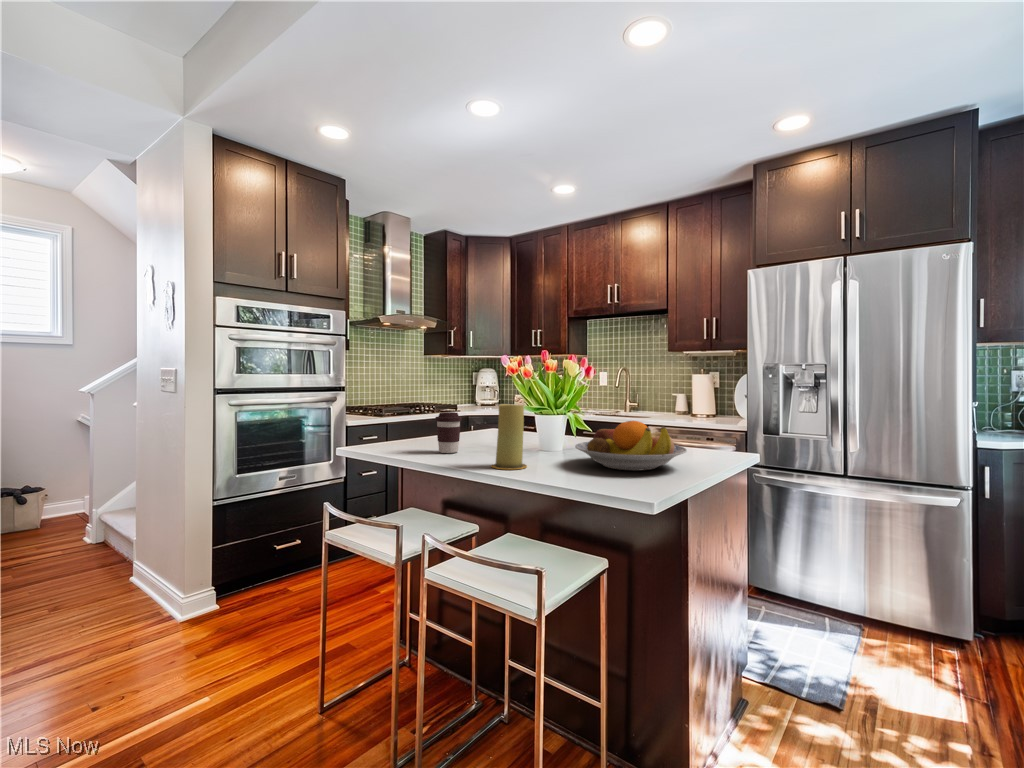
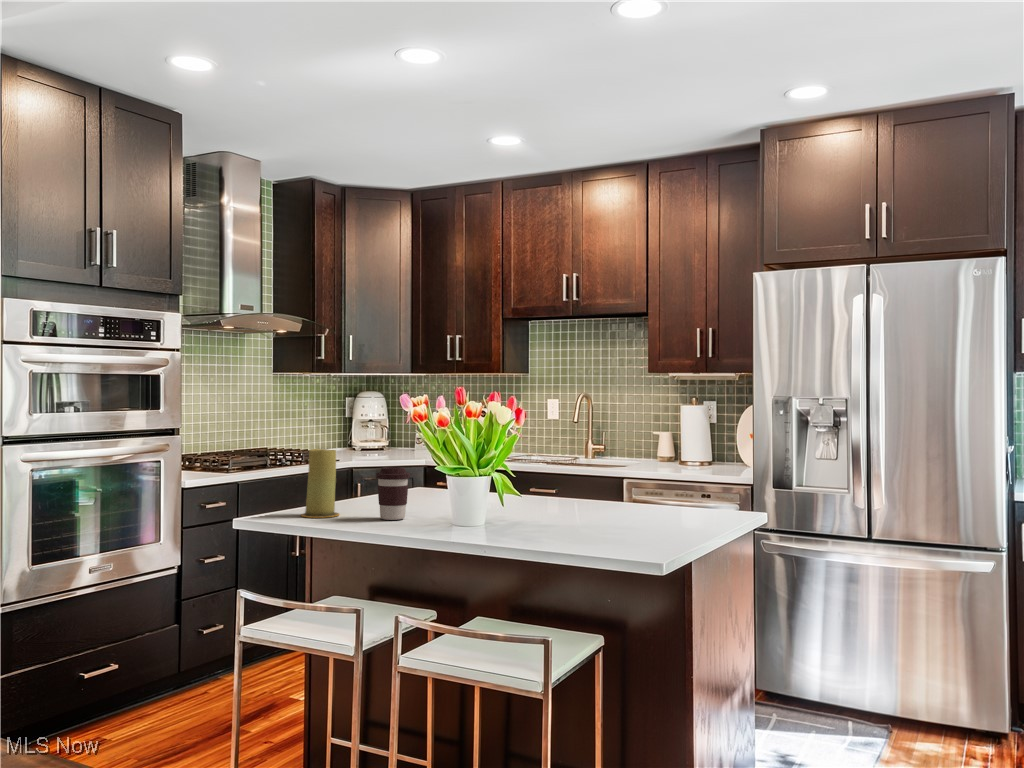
candle: present [492,404,527,469] -> present [301,449,339,518]
fruit bowl: present [575,421,687,471] -> none [562,475,690,533]

